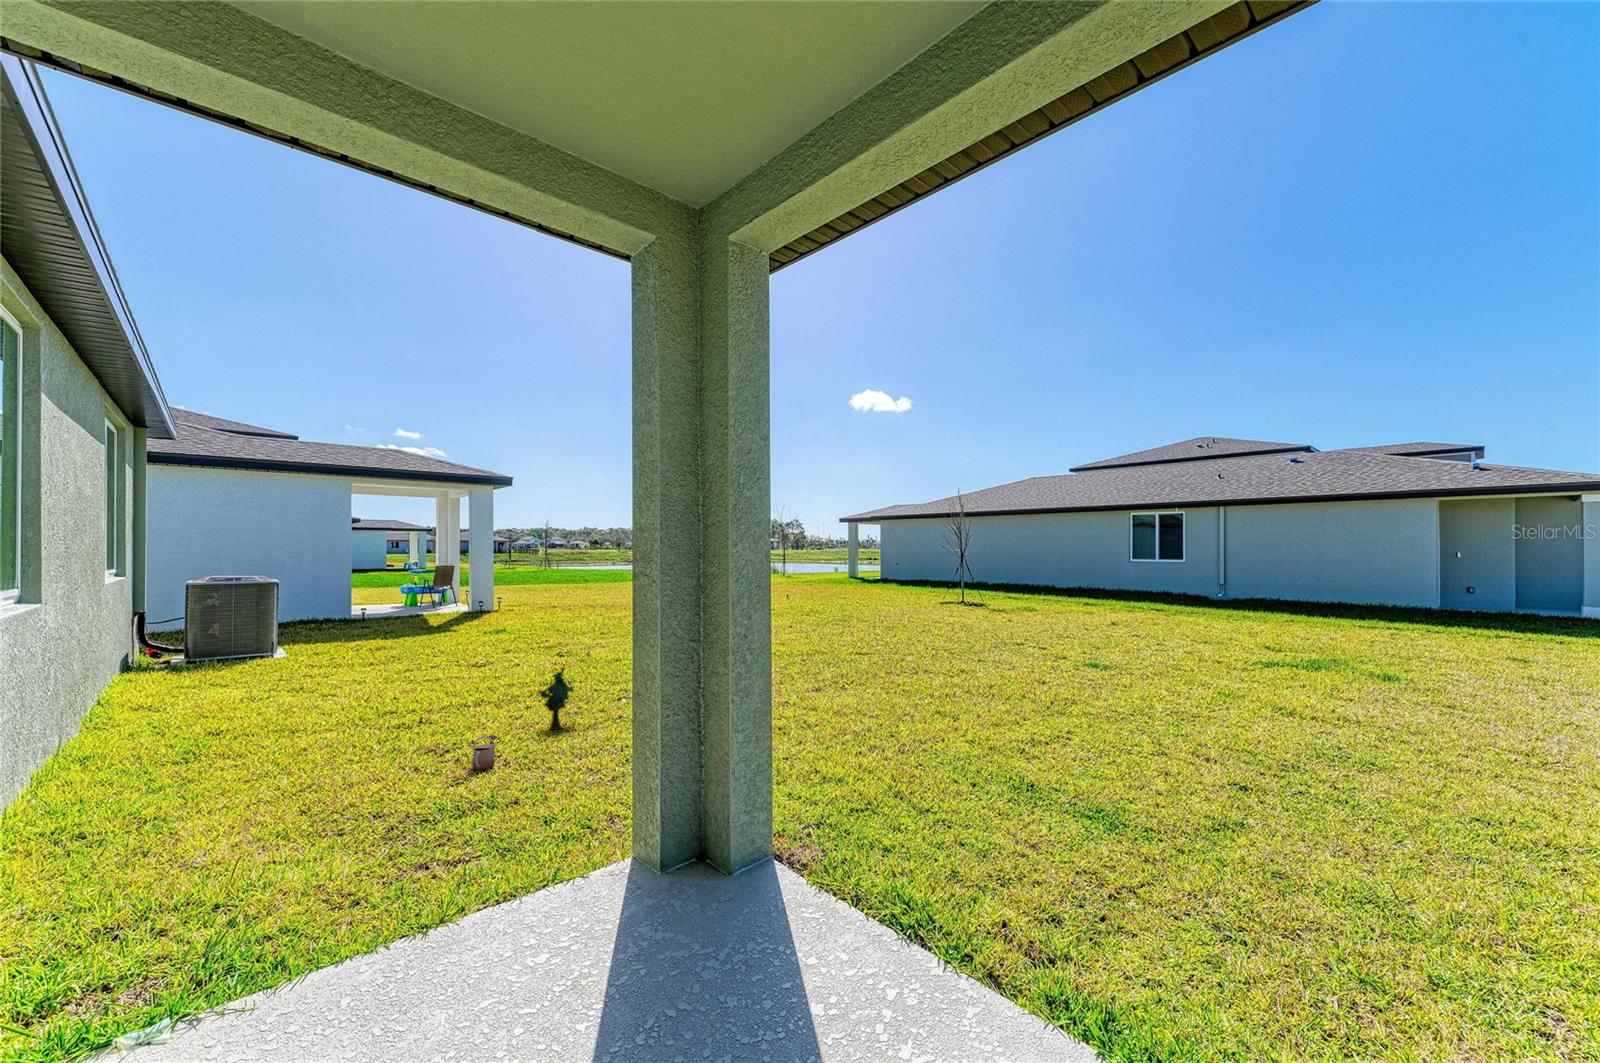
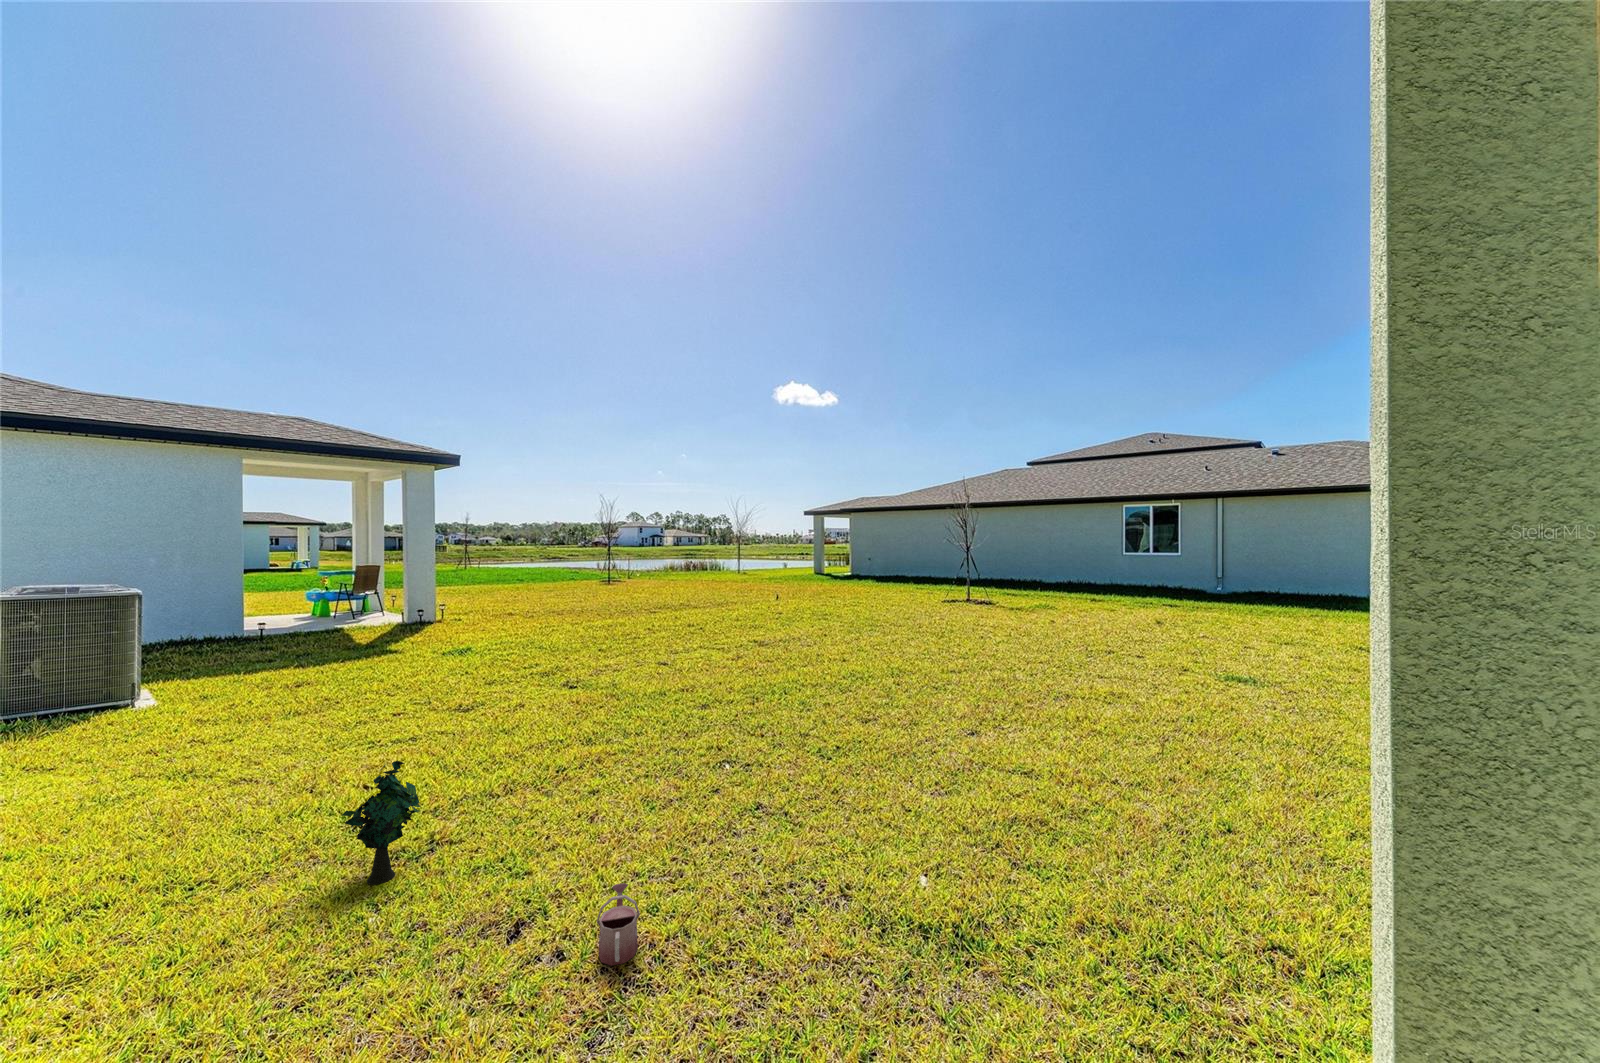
decorative plant: present [538,667,573,730] -> present [342,760,420,885]

